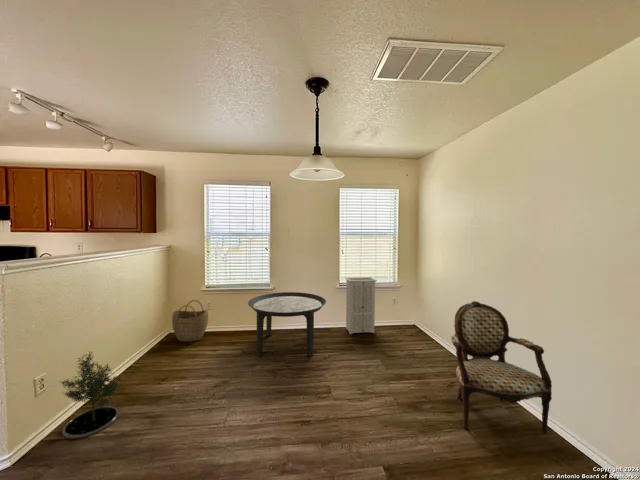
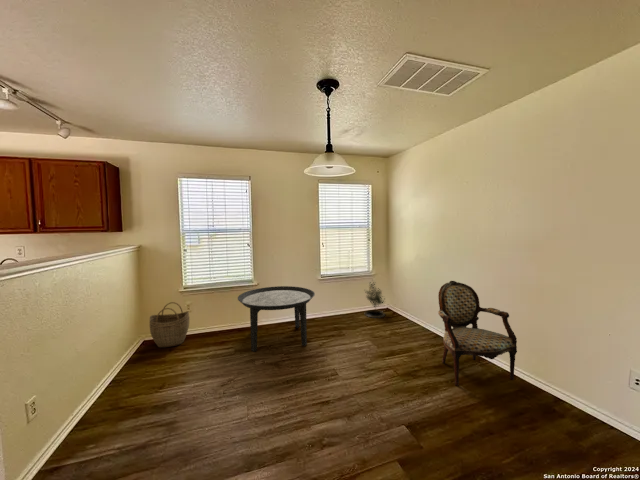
storage cabinet: present [345,277,377,334] -> none [325,267,356,322]
potted tree: present [62,352,122,439] -> present [365,284,385,318]

